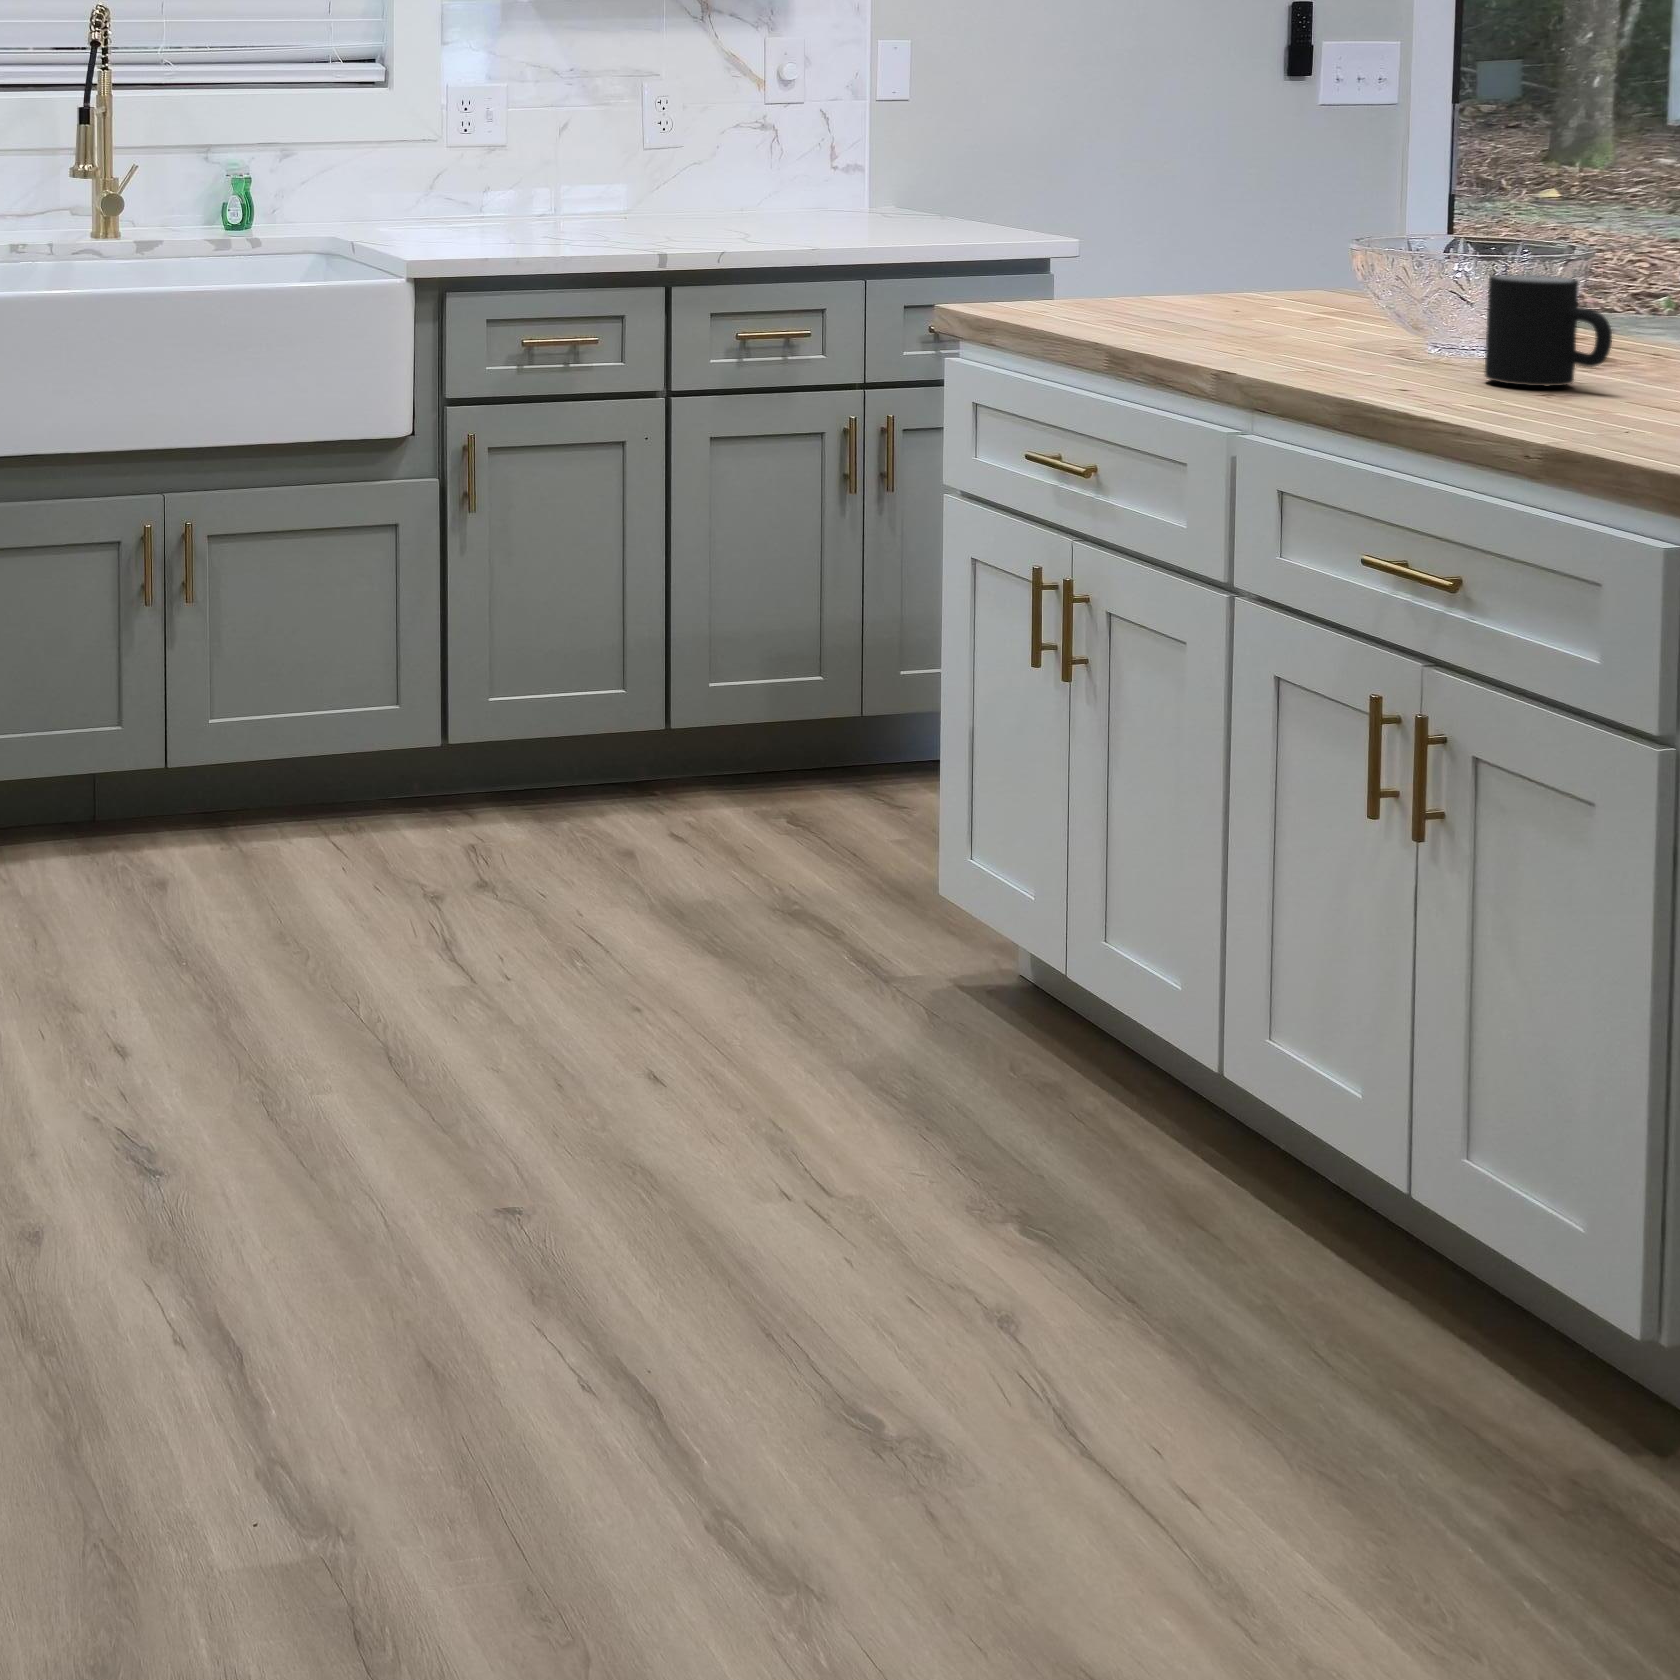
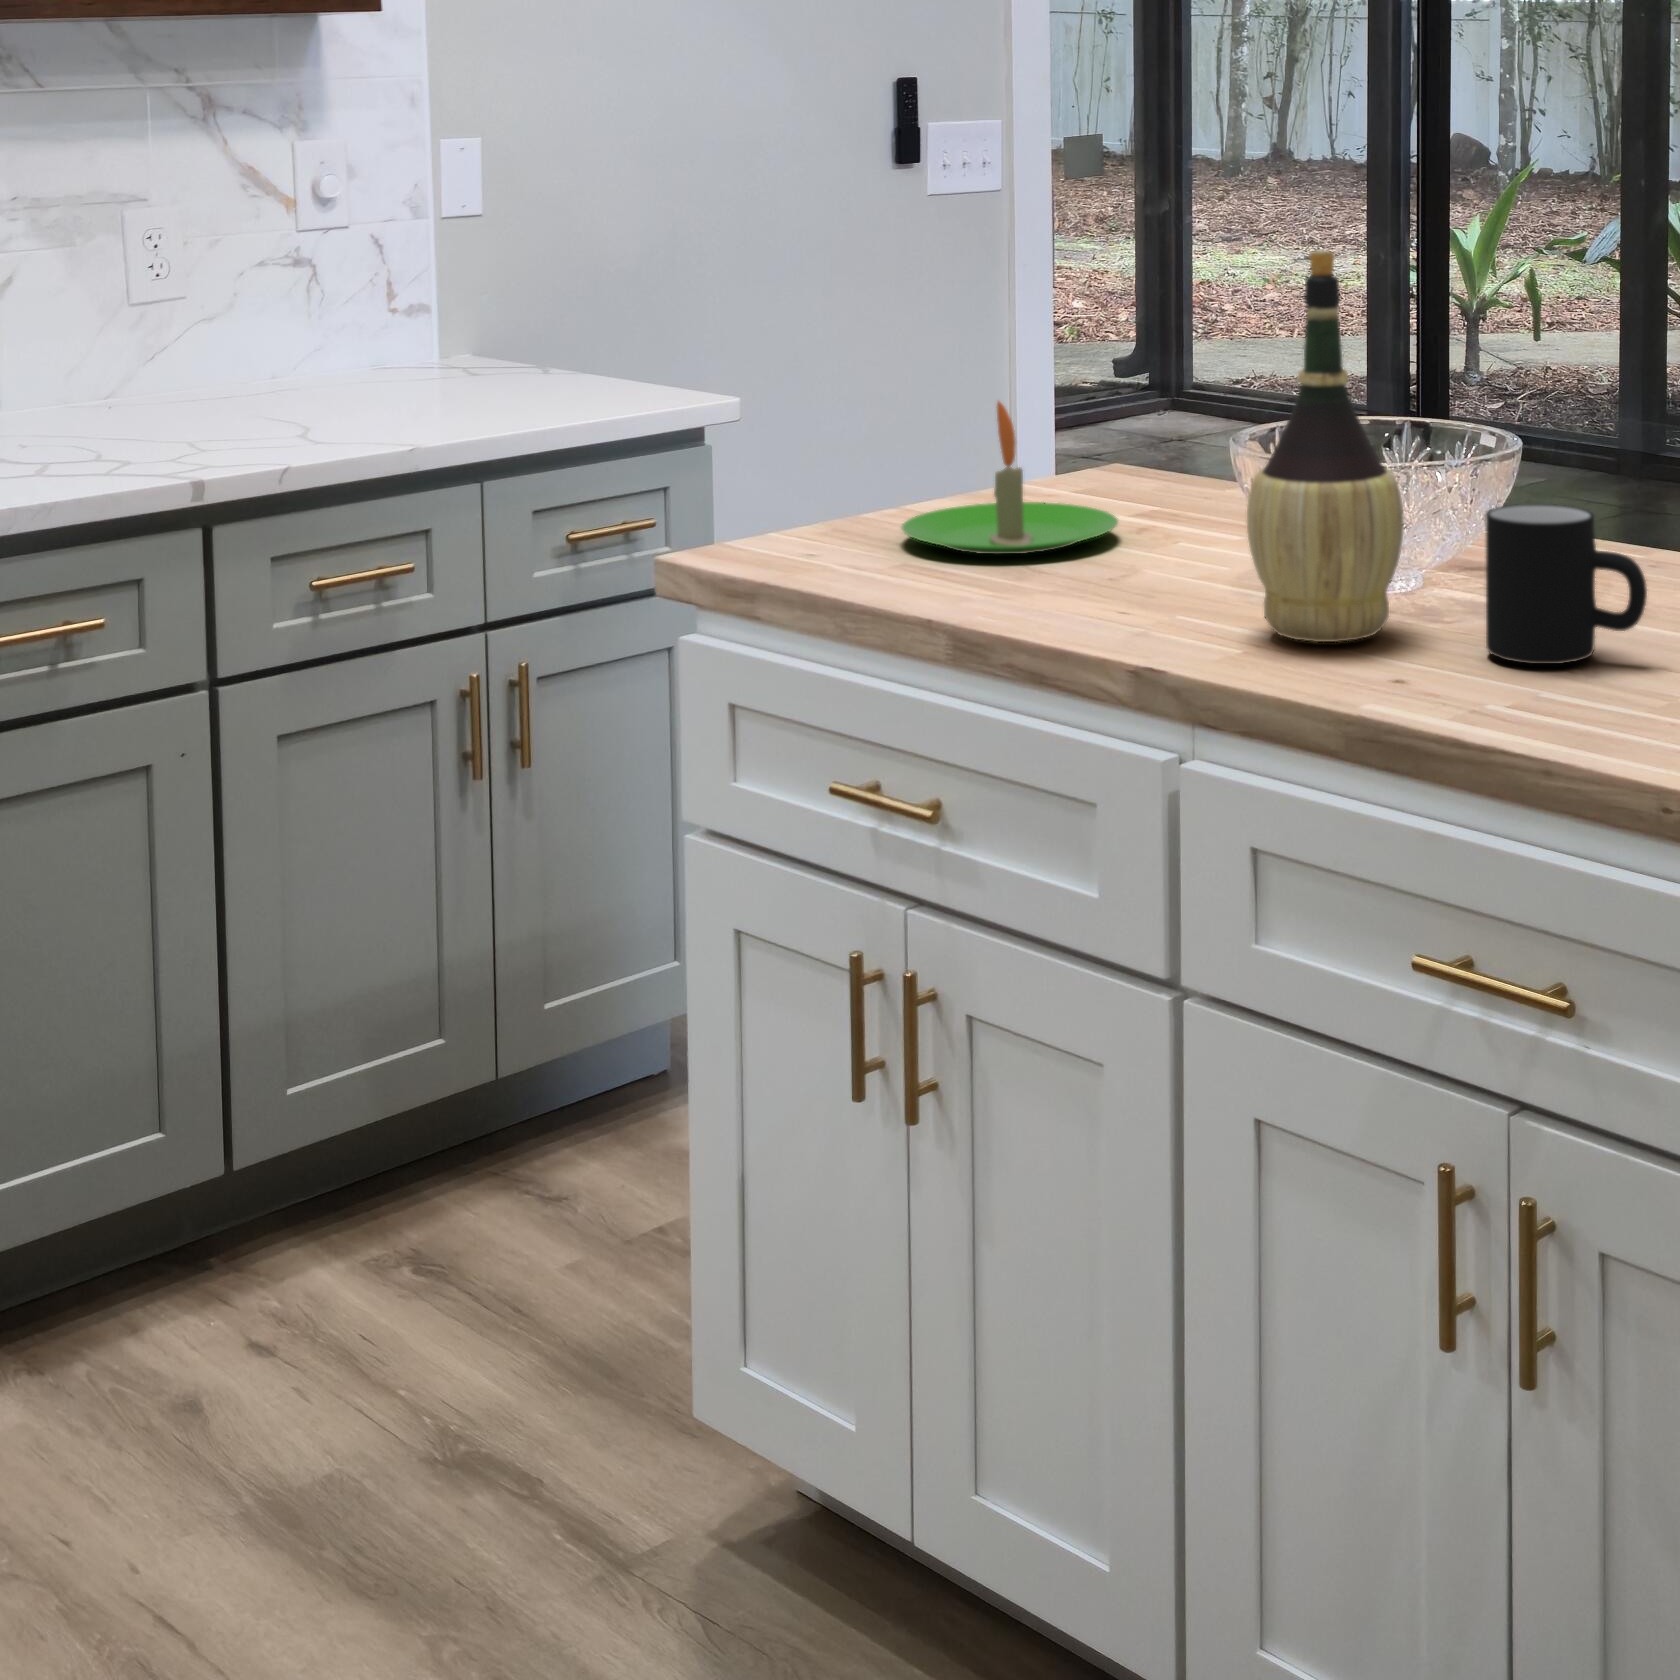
wine bottle: none [1316,83,1441,365] -> present [1247,250,1404,642]
candle: none [1115,208,1287,318] -> present [901,401,1118,554]

